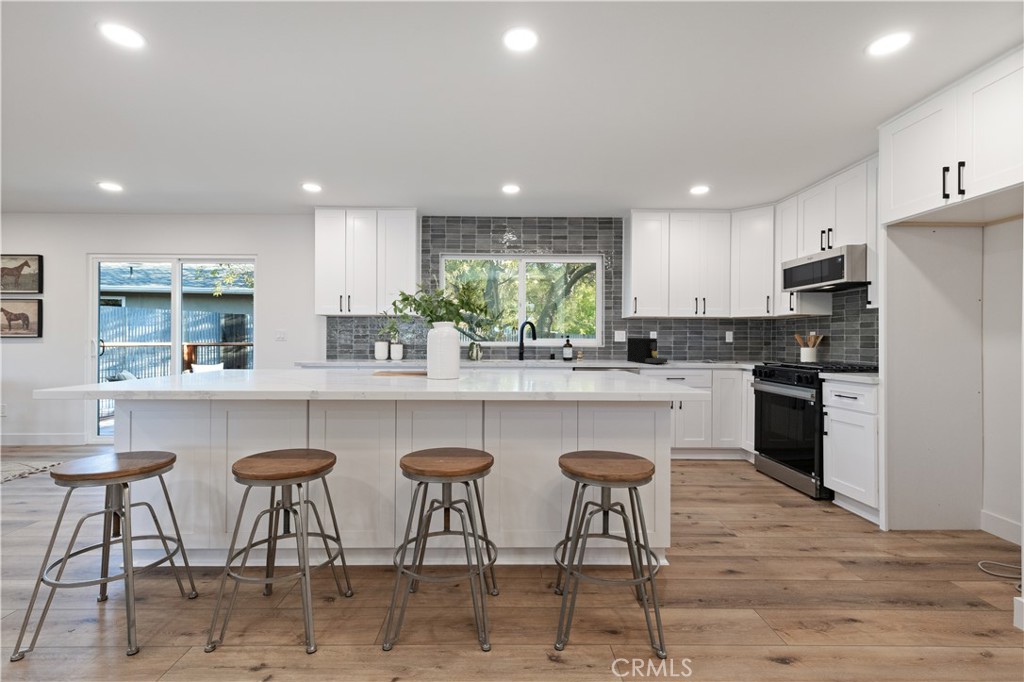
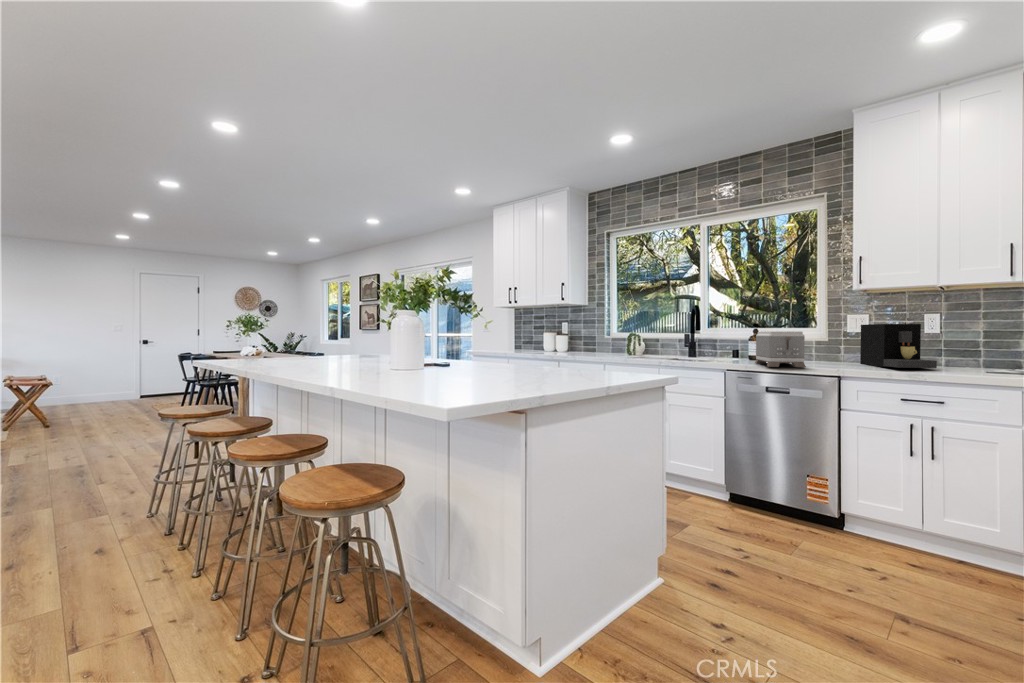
toaster: none [580,343,617,366] -> present [755,331,806,367]

